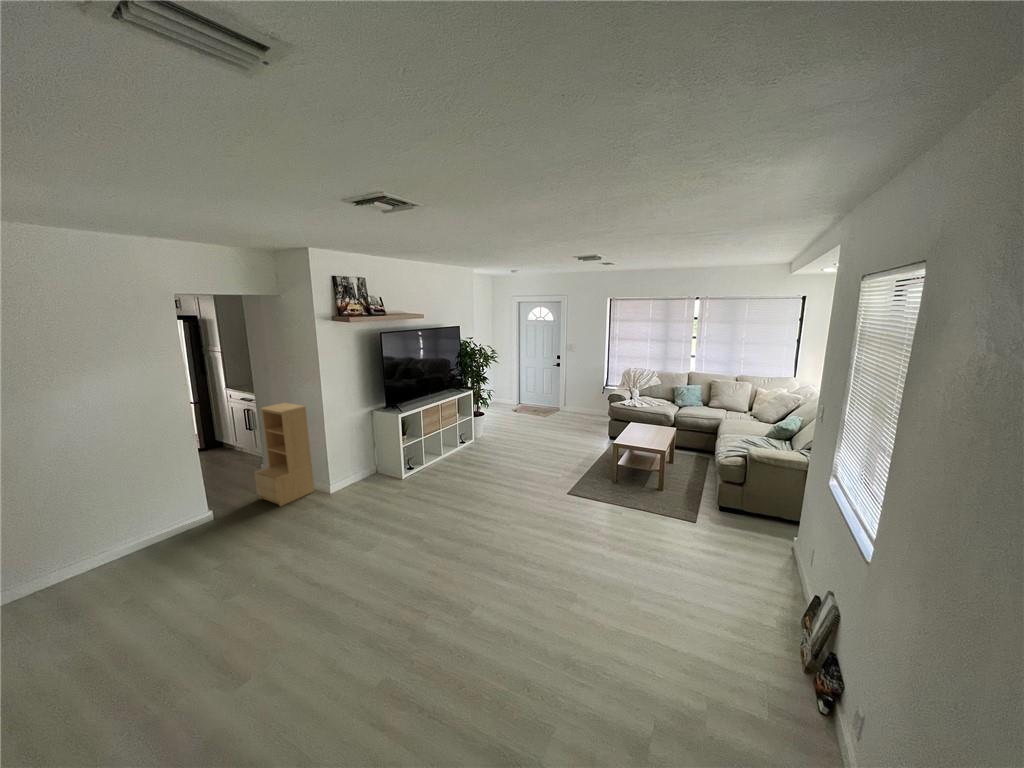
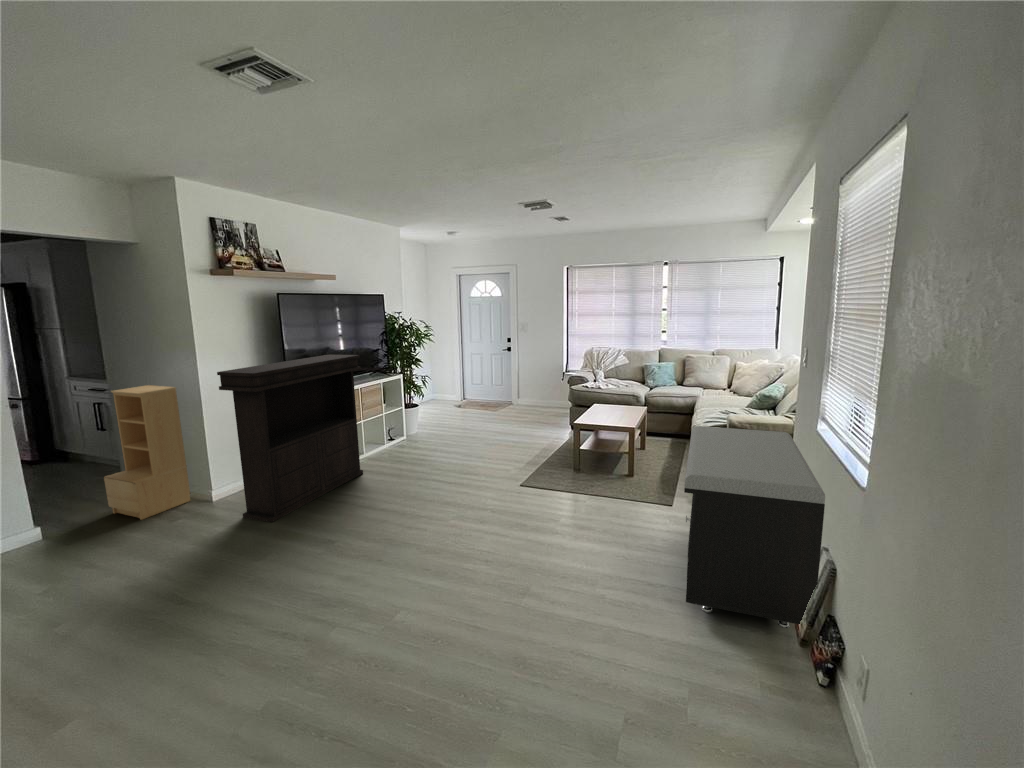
console table: none [337,379,442,516] -> present [217,355,363,522]
storage bench: none [706,465,833,657] -> present [684,426,825,628]

